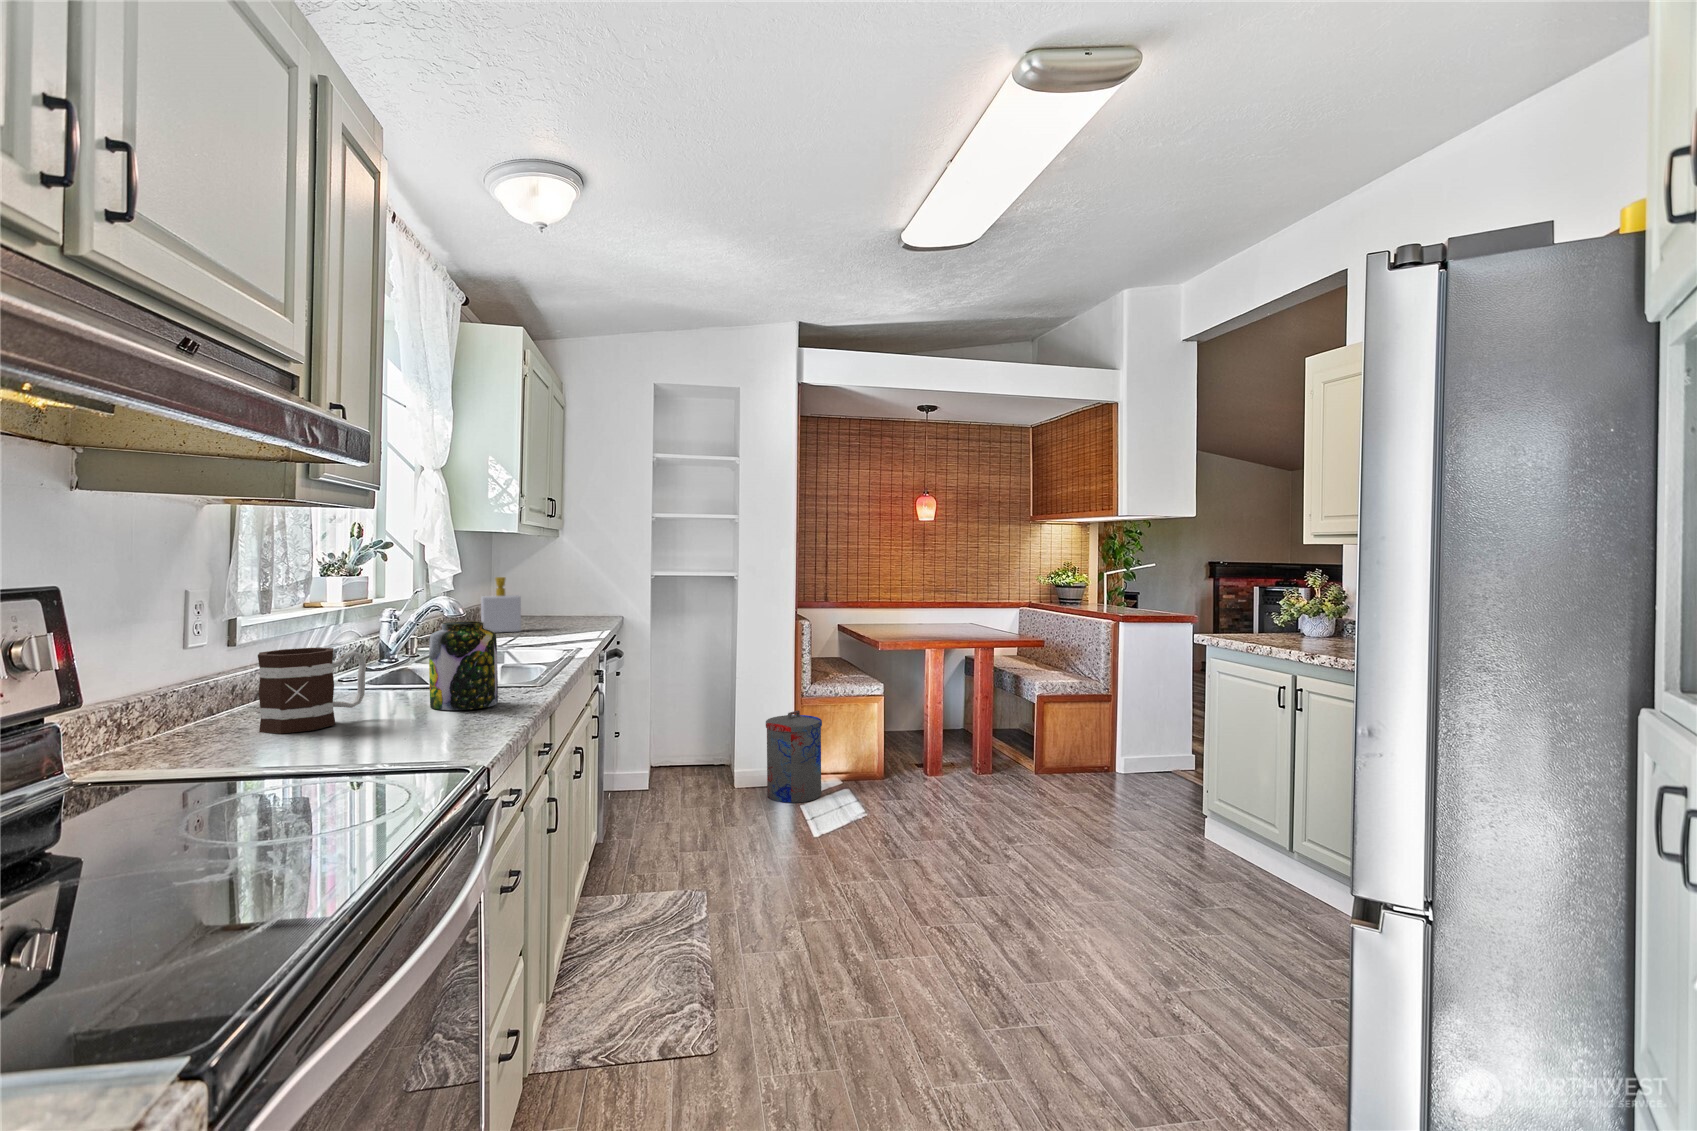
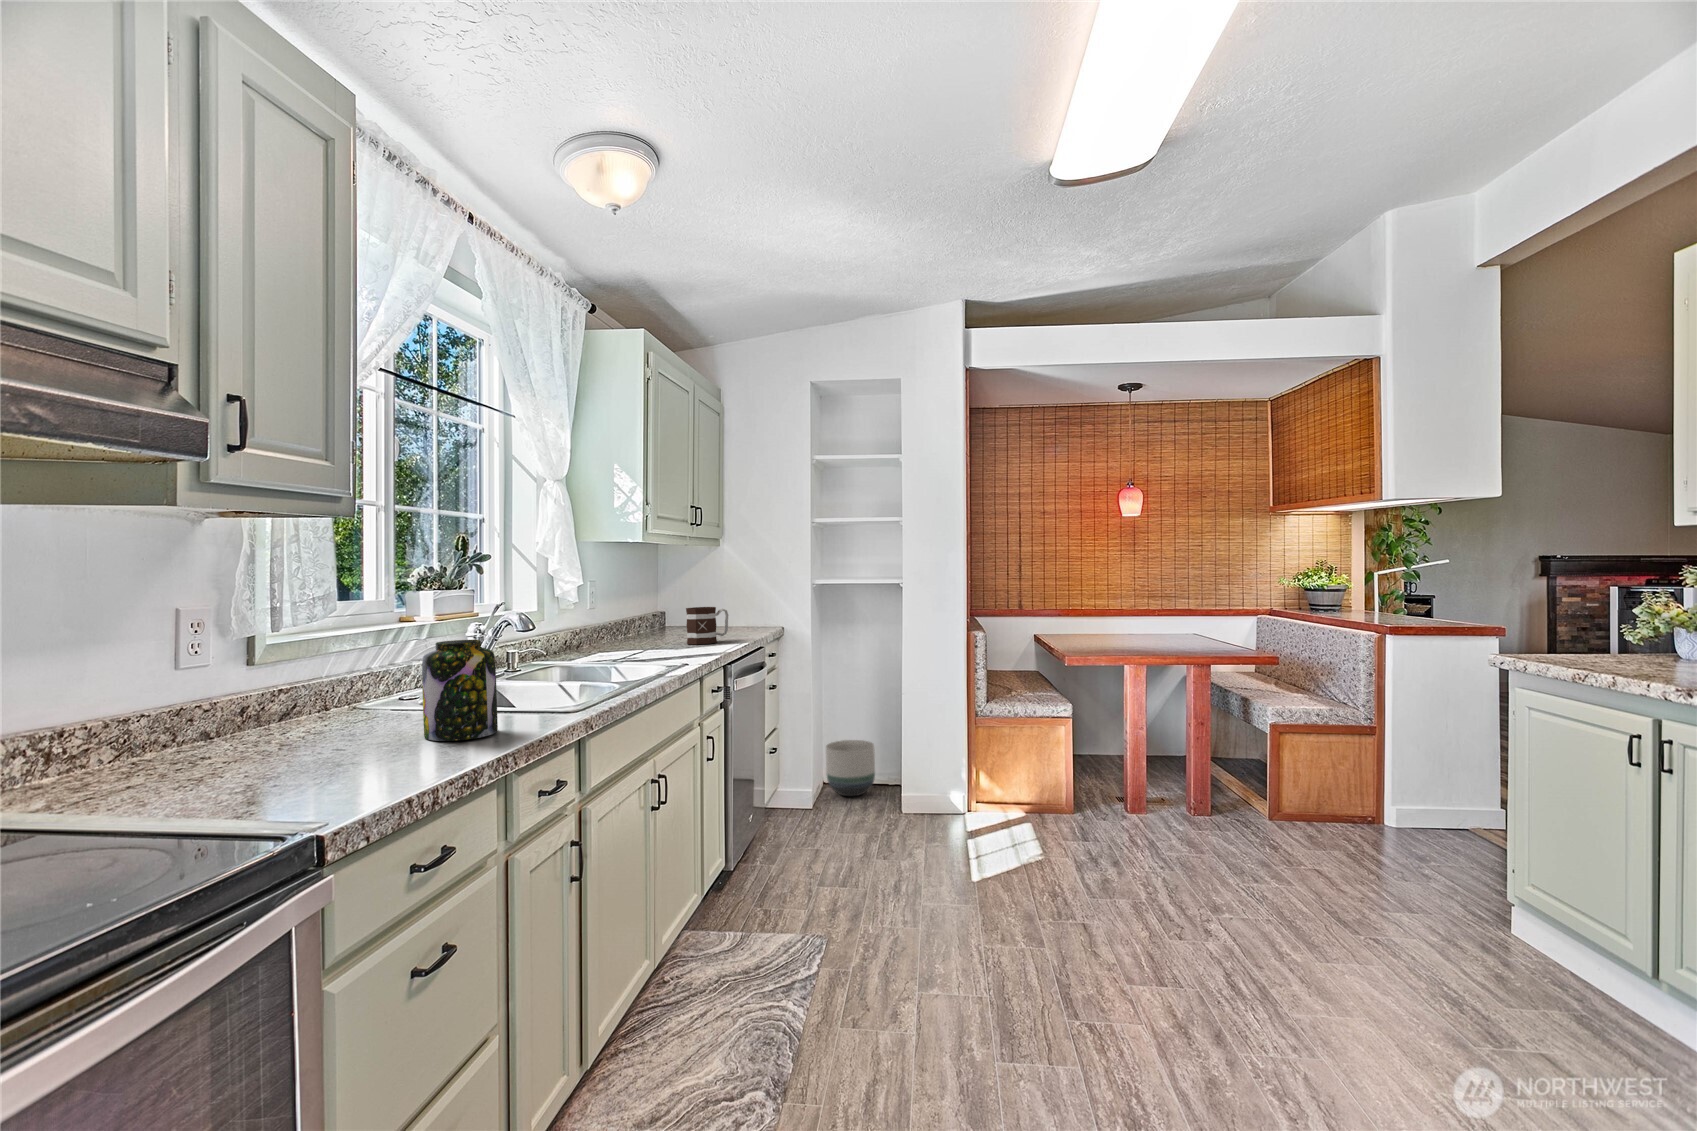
soap bottle: present [481,577,521,633] -> none [628,588,668,644]
mug: present [258,648,366,734] -> present [686,607,729,644]
trash can: present [766,711,822,803] -> none [933,731,996,835]
planter: none [654,725,702,778] -> present [826,740,875,796]

